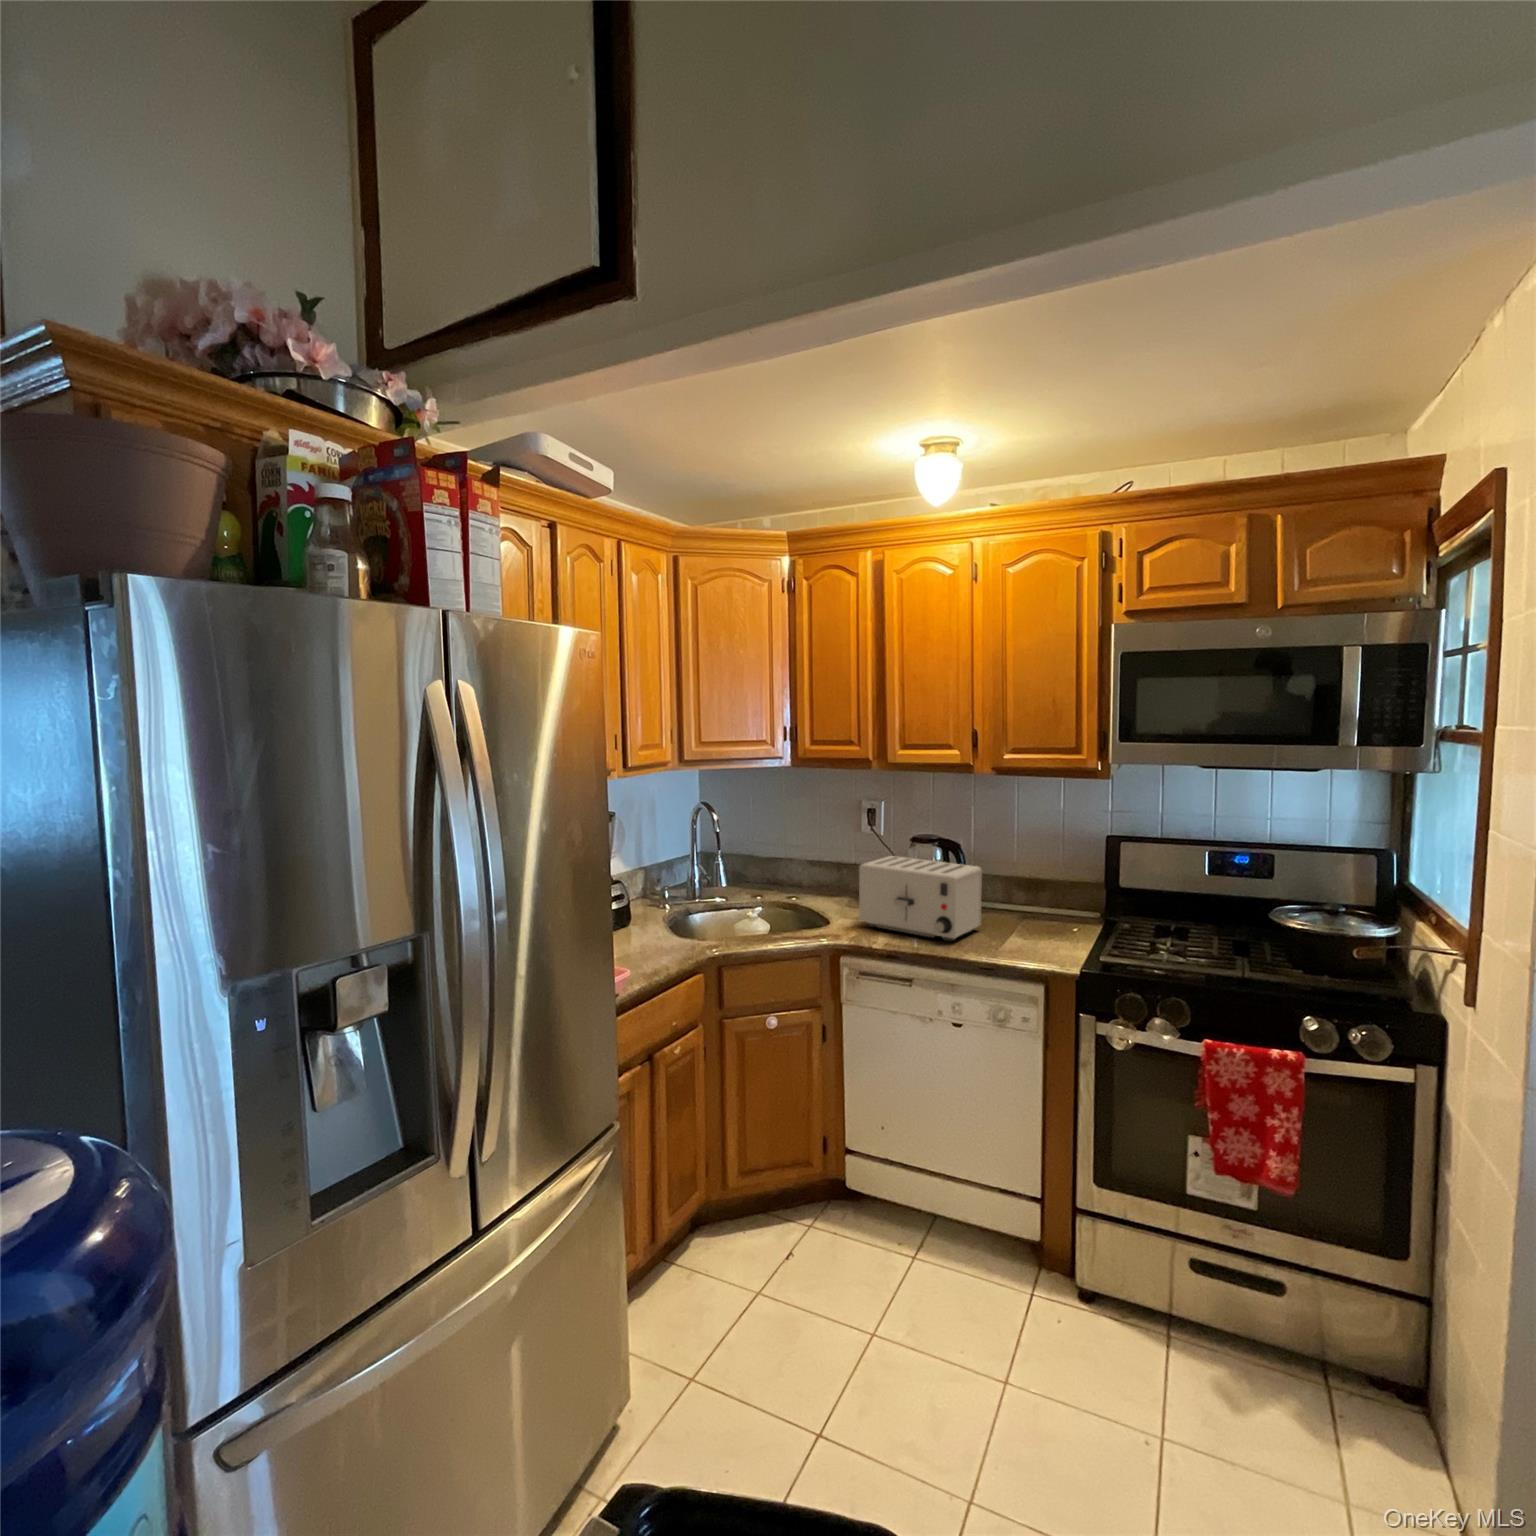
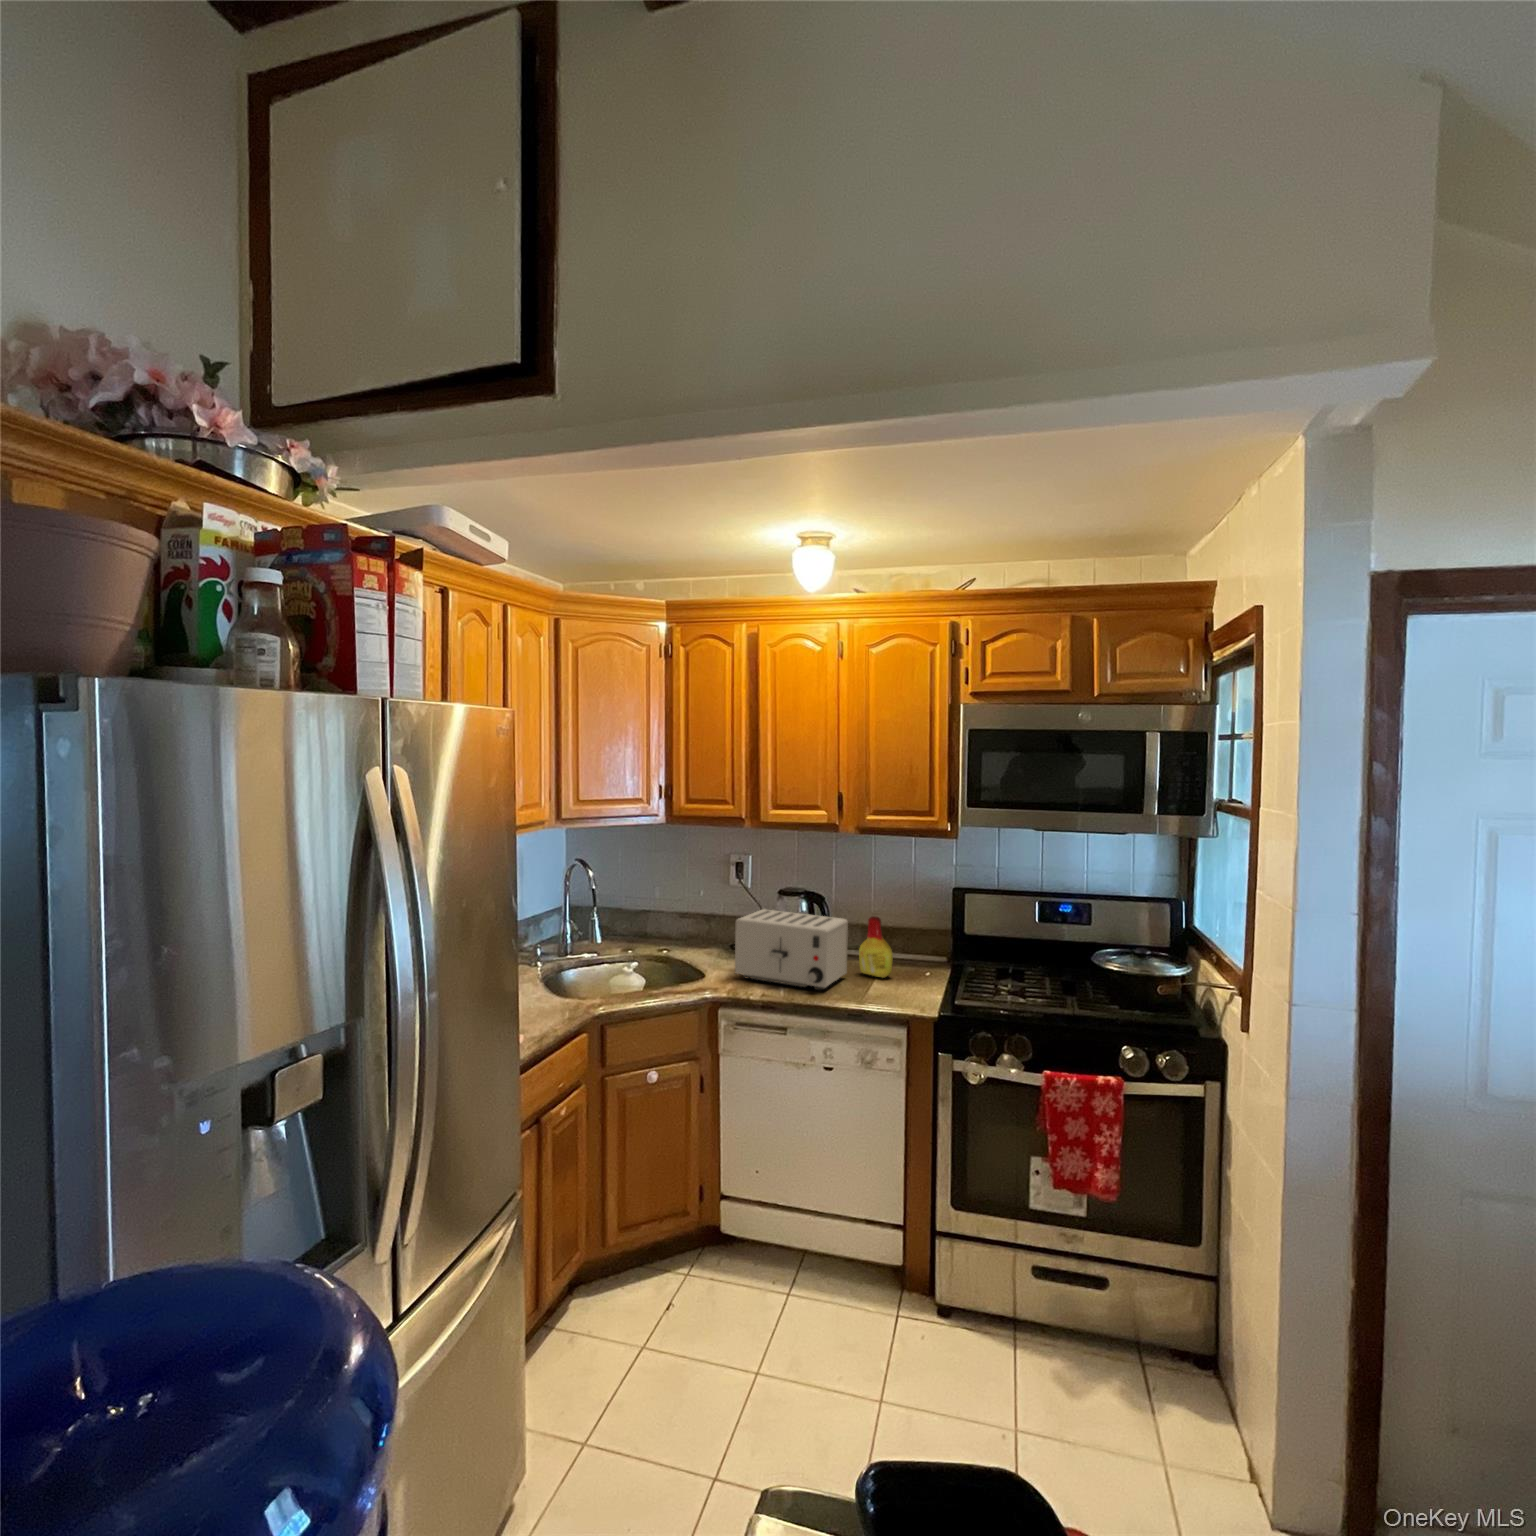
bottle: none [995,865,1033,931] -> present [859,916,893,978]

